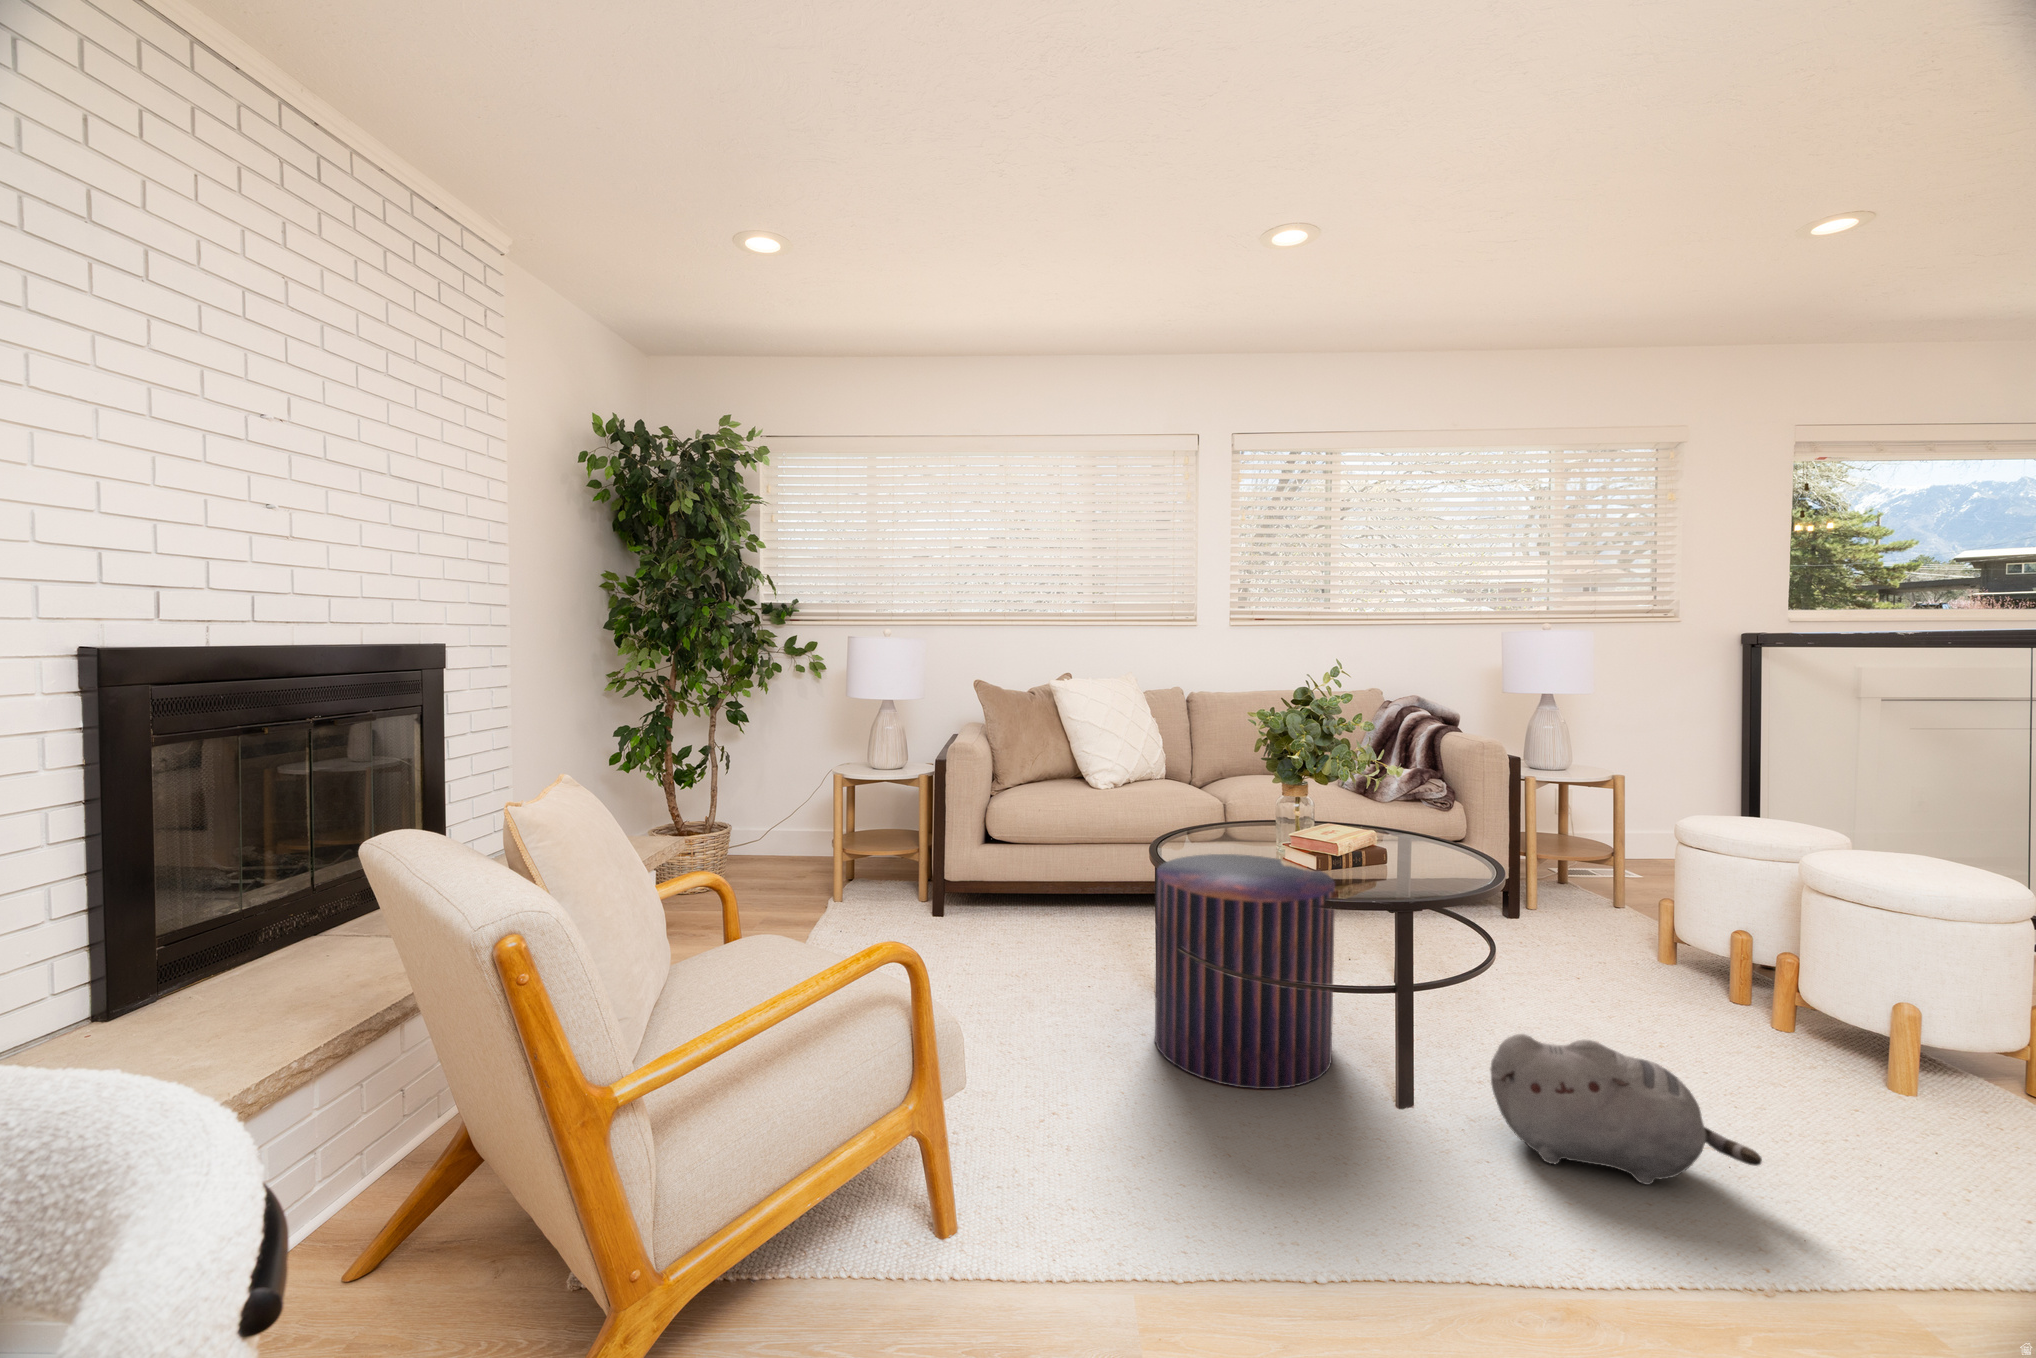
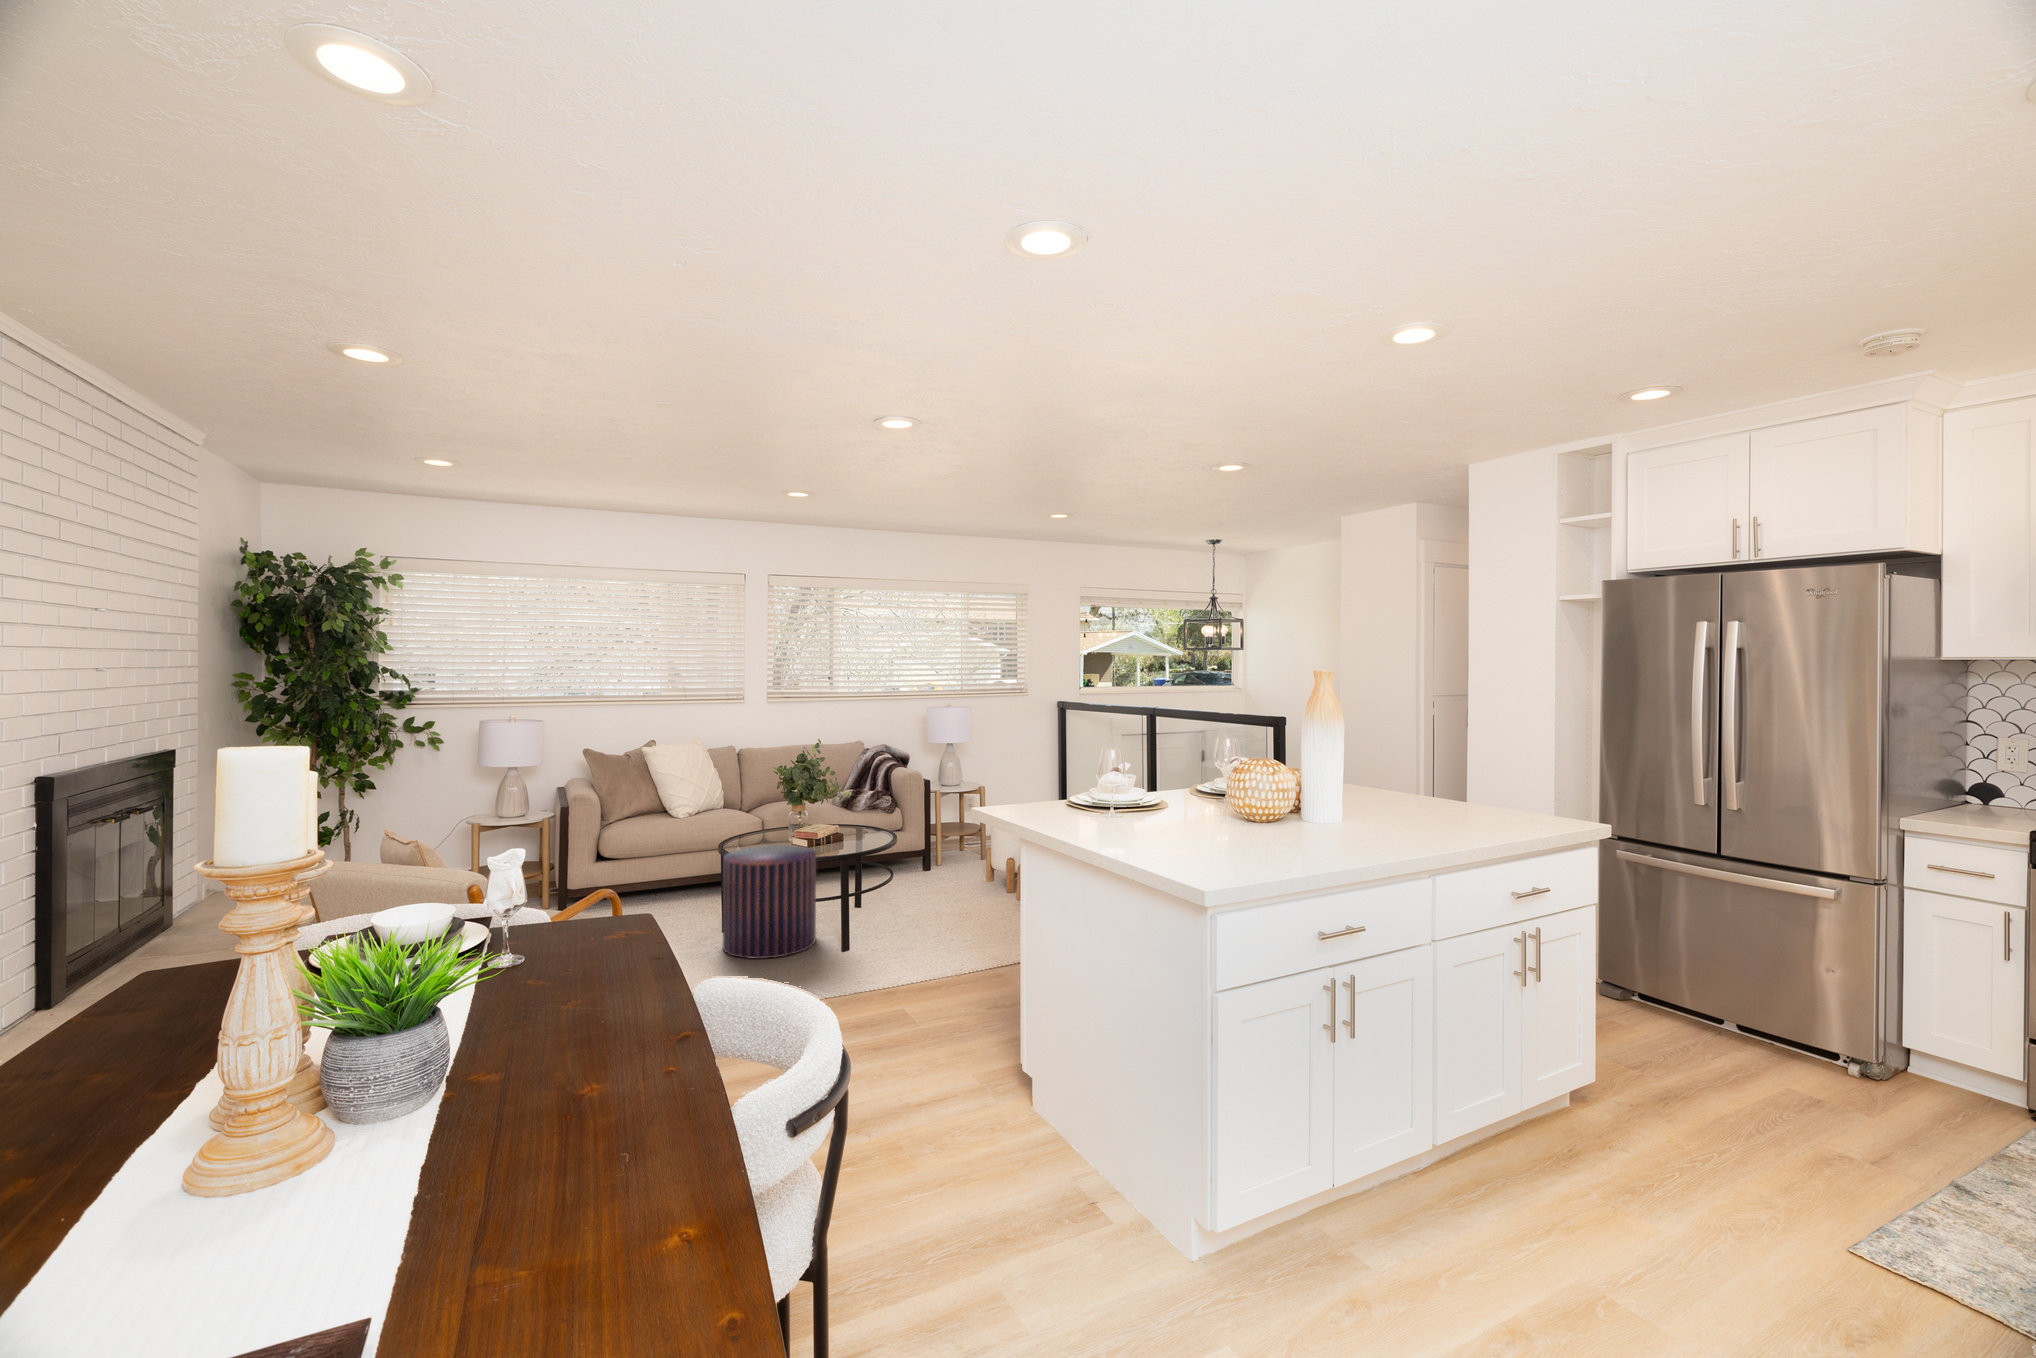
plush toy: present [1490,1034,1762,1185] -> none [879,903,970,958]

